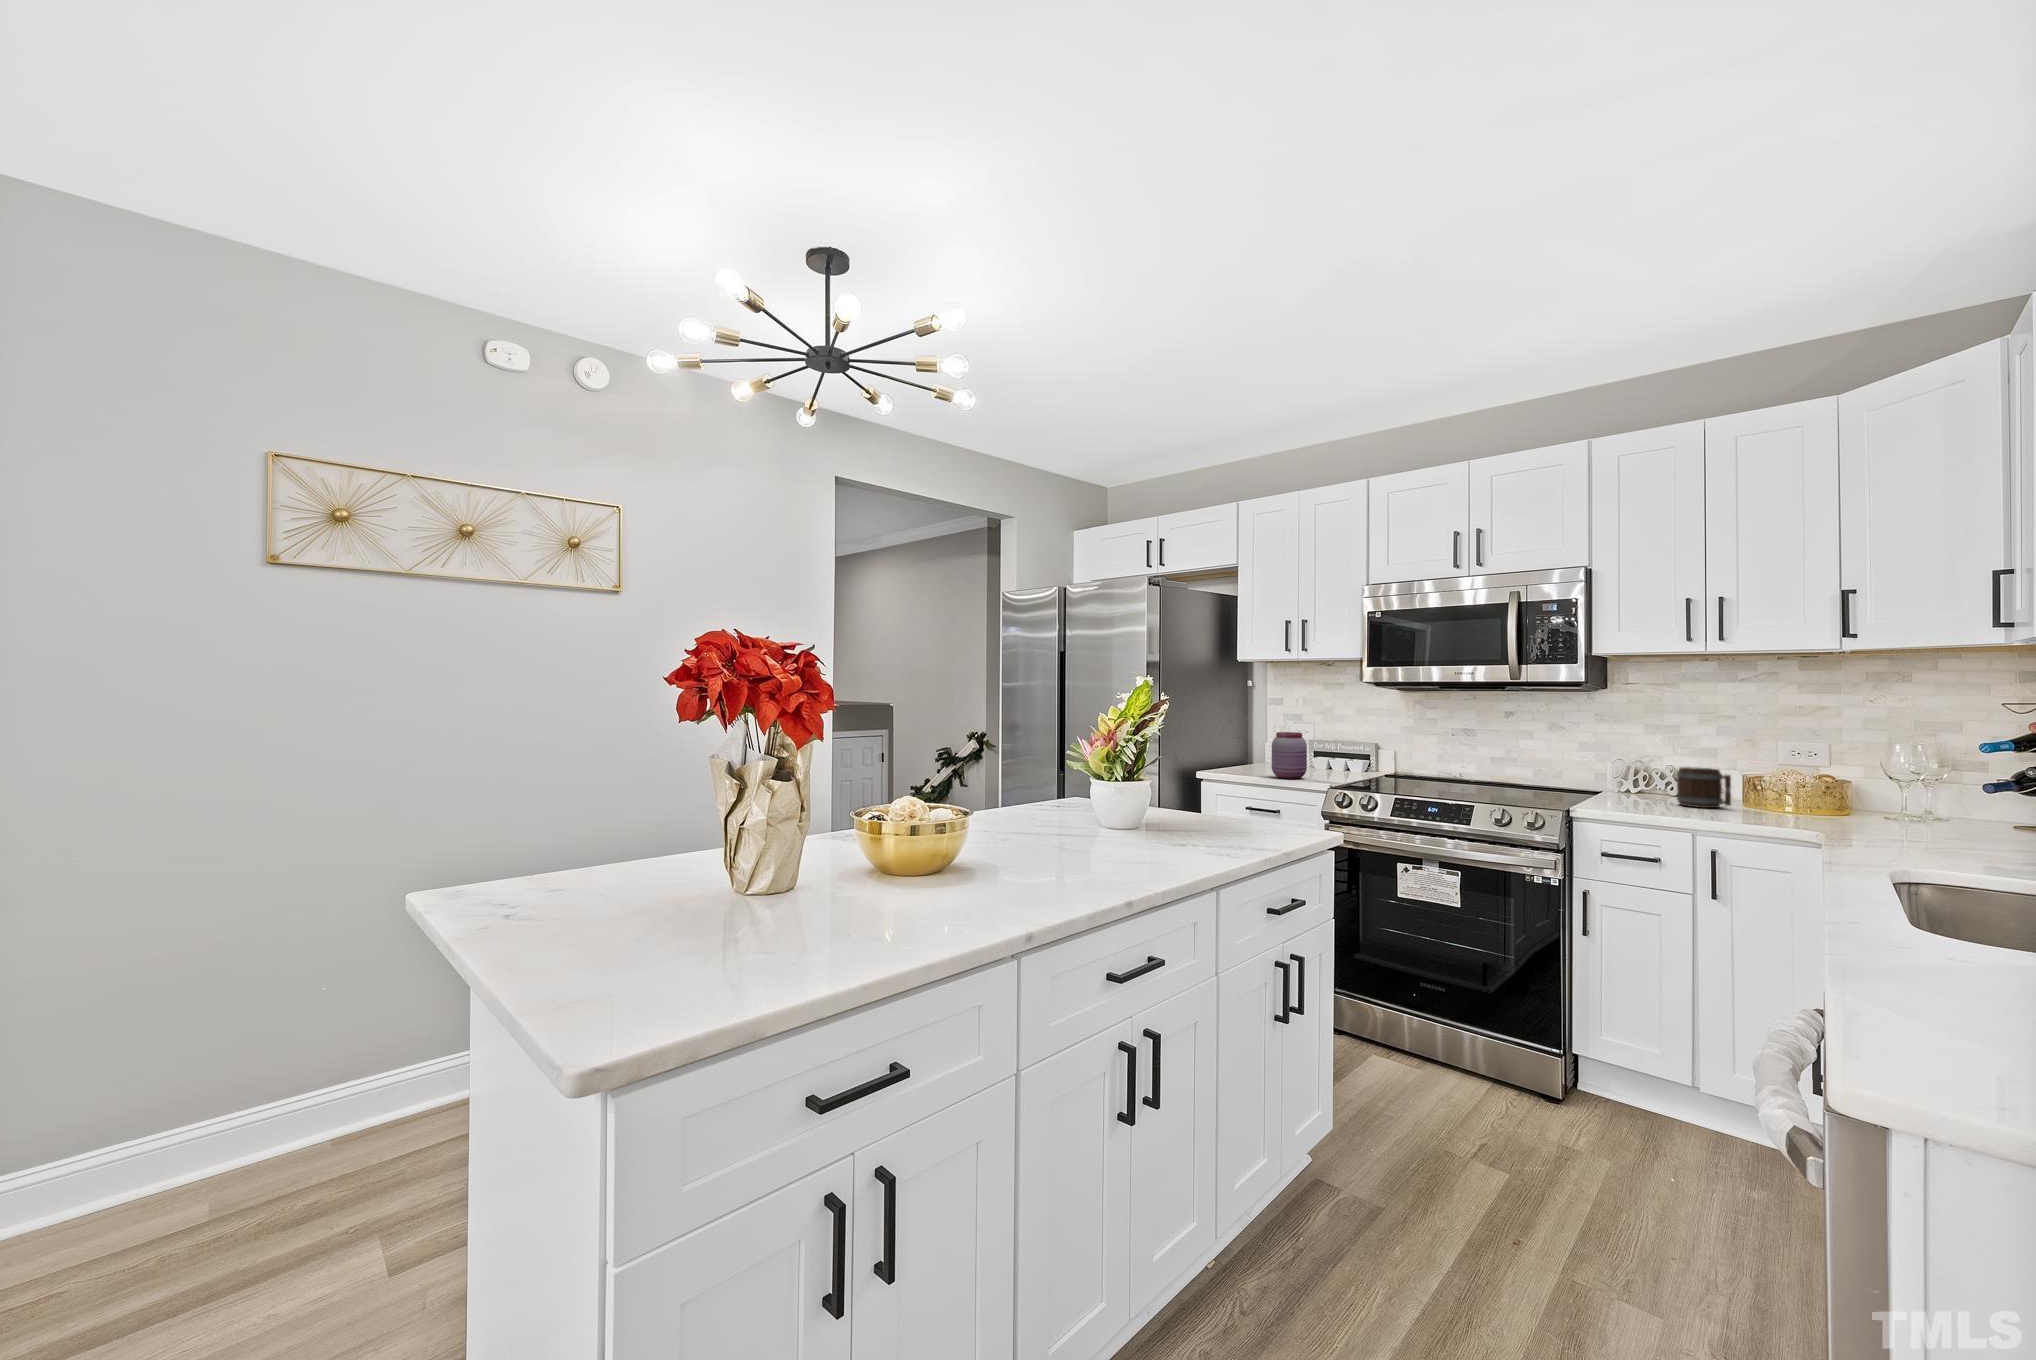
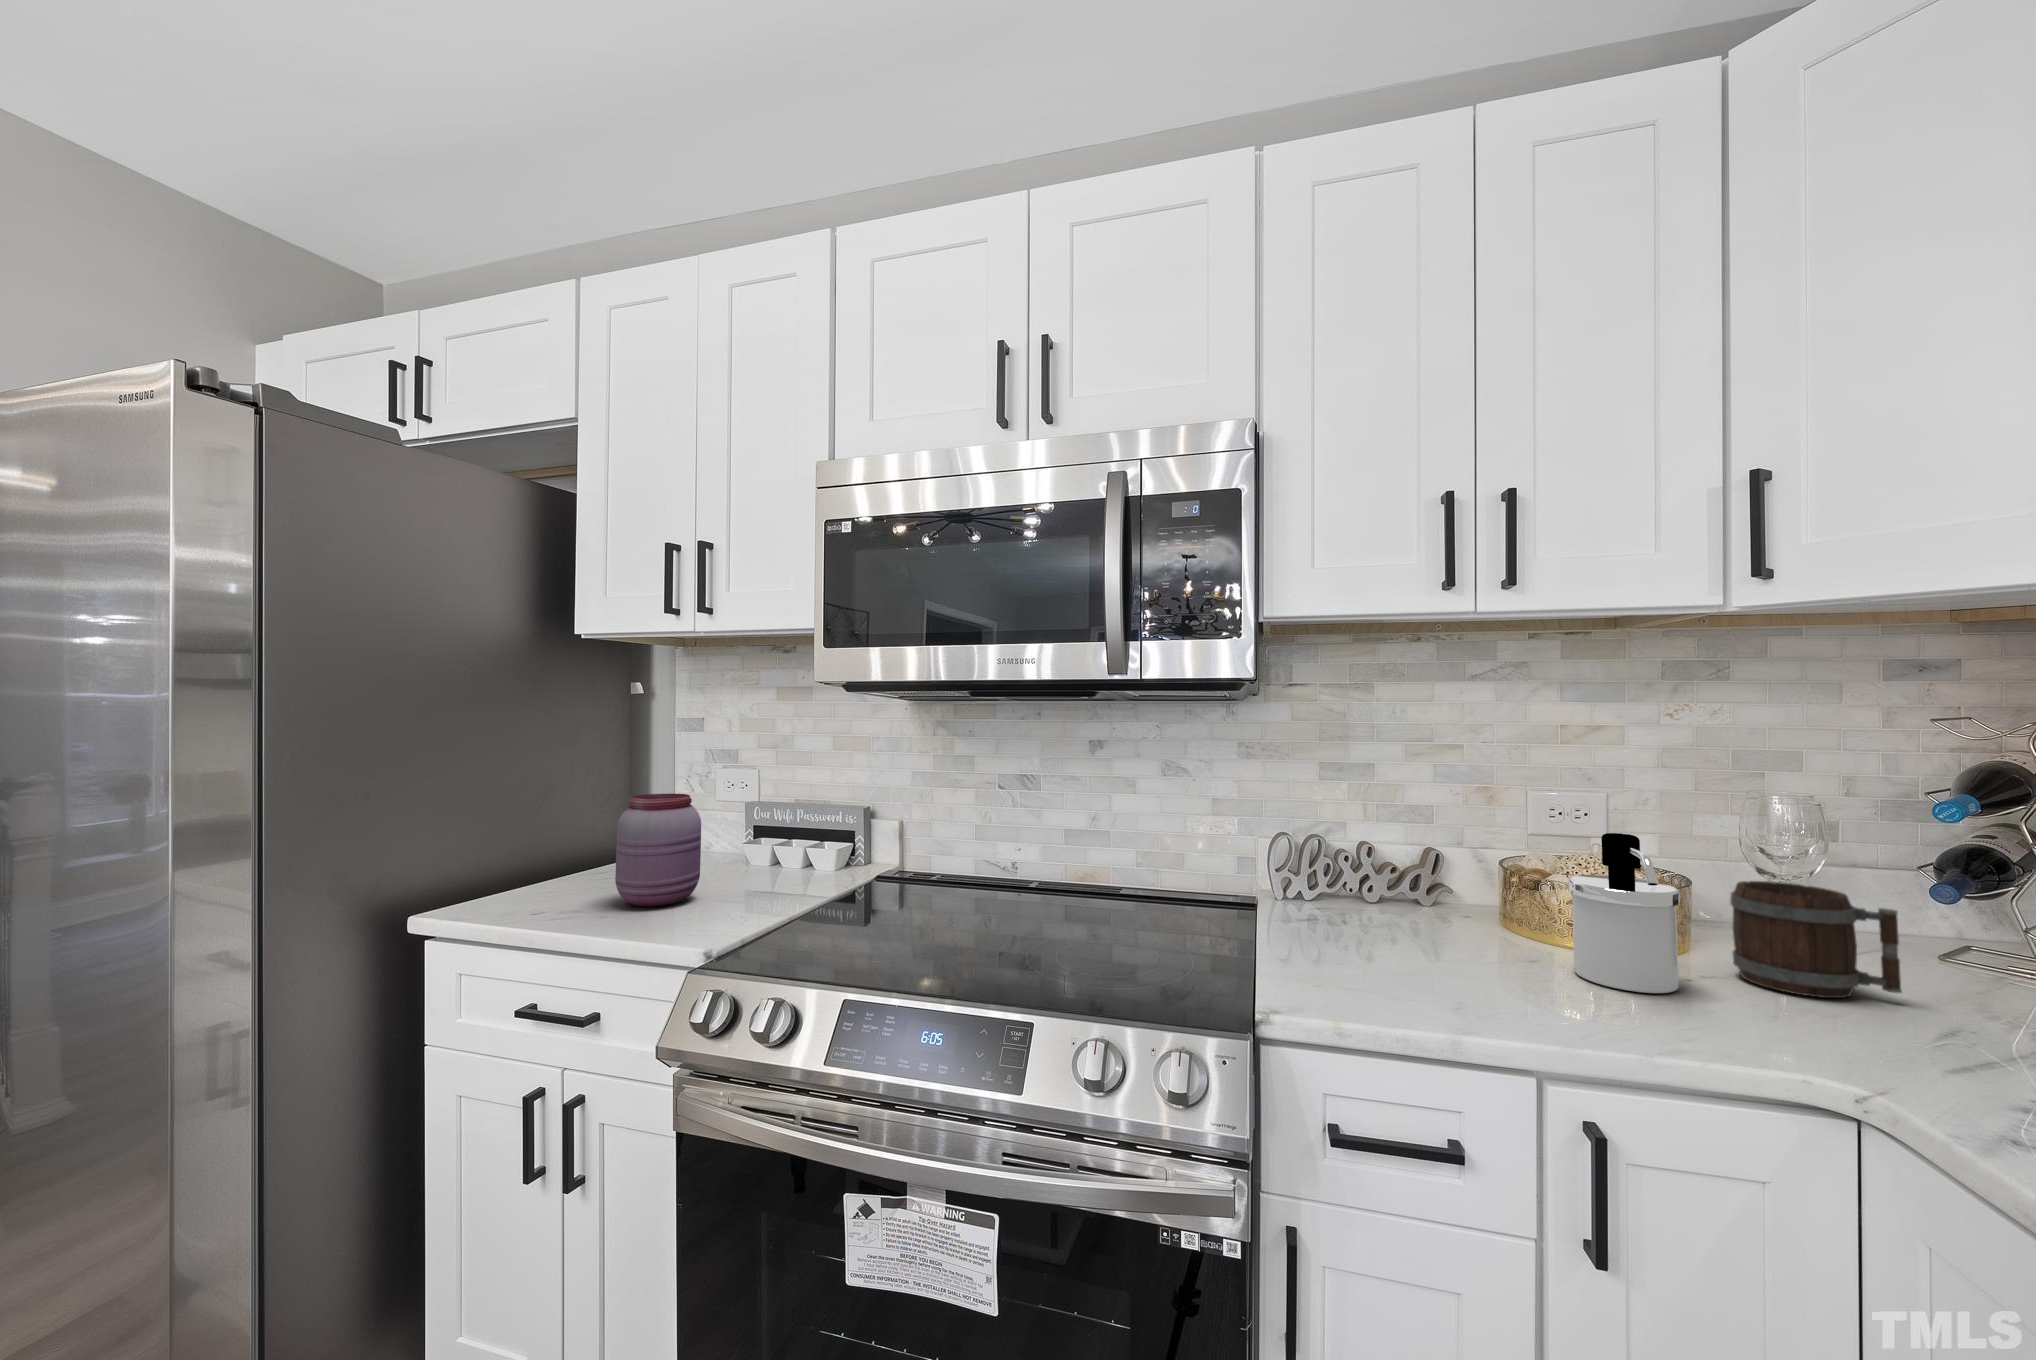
soap dispenser: none [1742,753,1794,819] -> present [1568,833,1680,993]
mug: present [1676,767,1731,808] -> present [1730,881,1902,998]

